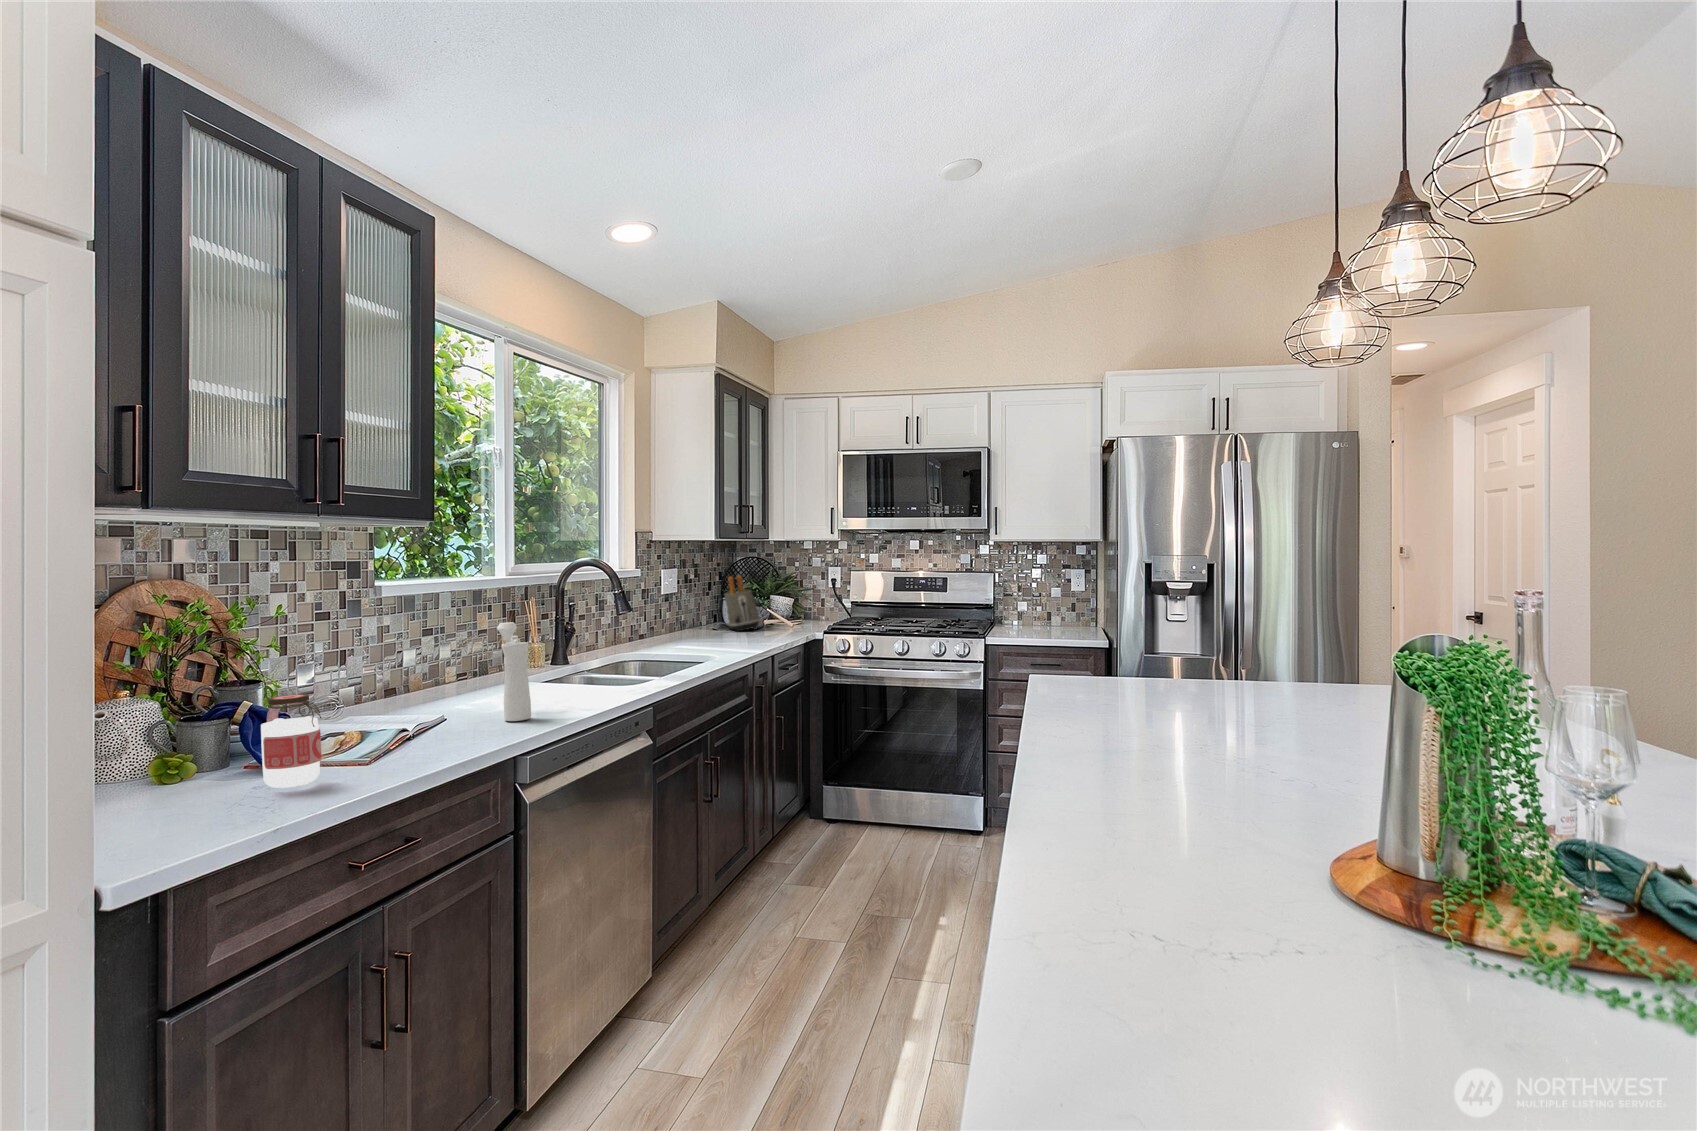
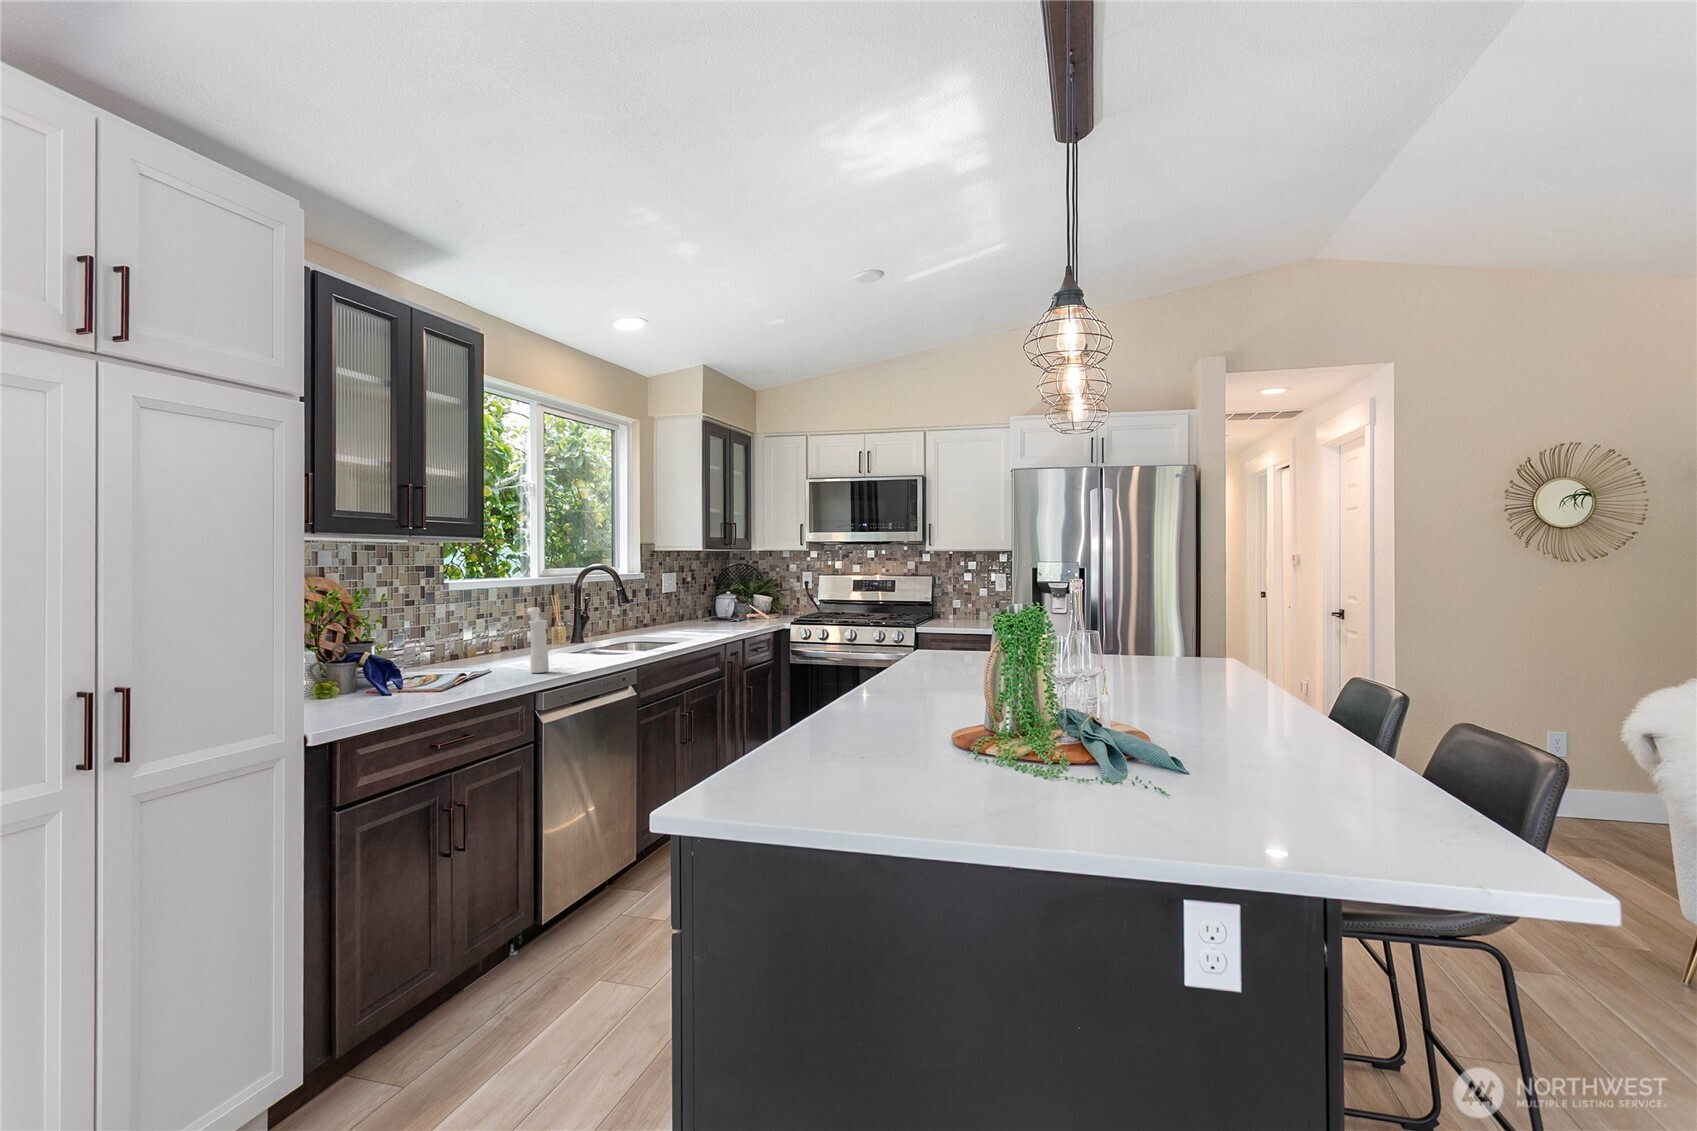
toaster: present [725,575,760,631] -> none [716,578,743,622]
jar: present [261,694,322,788] -> none [376,646,412,703]

